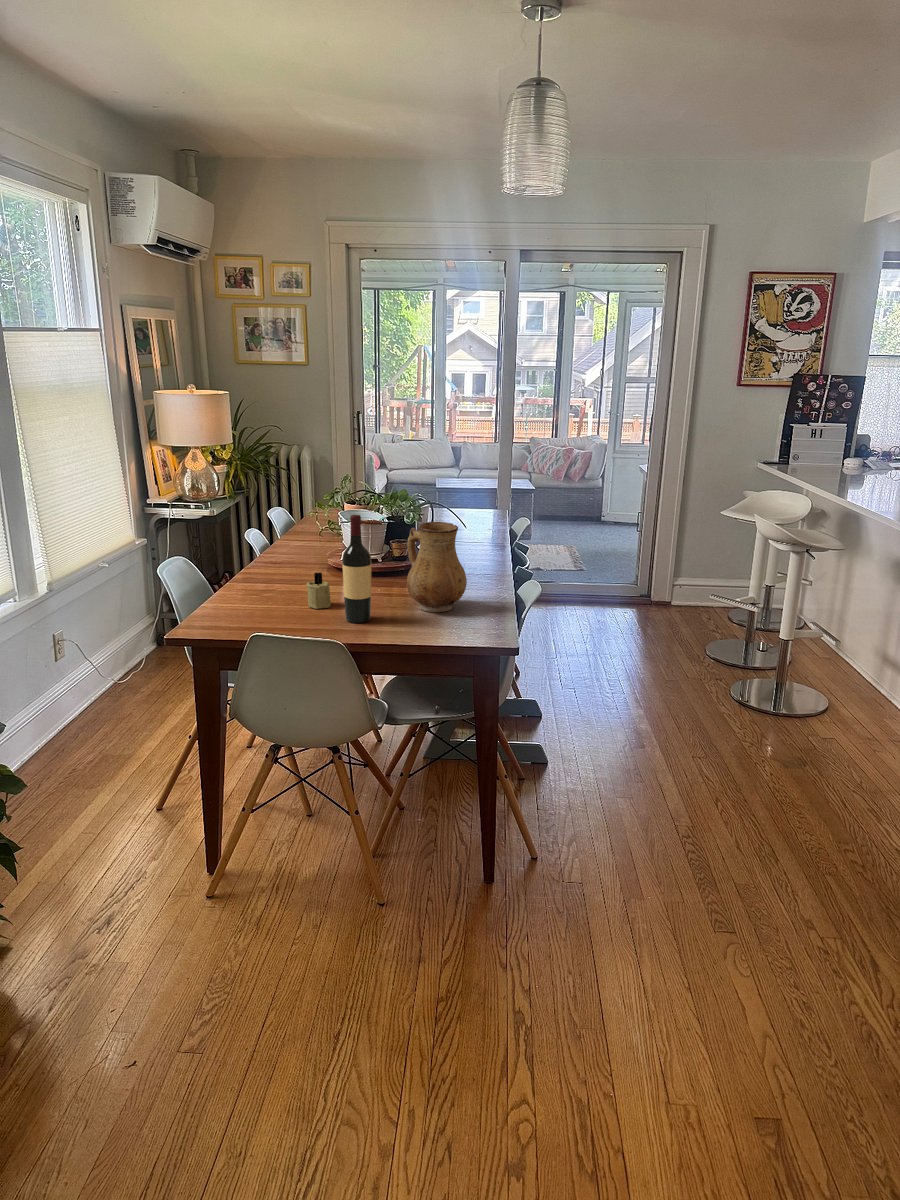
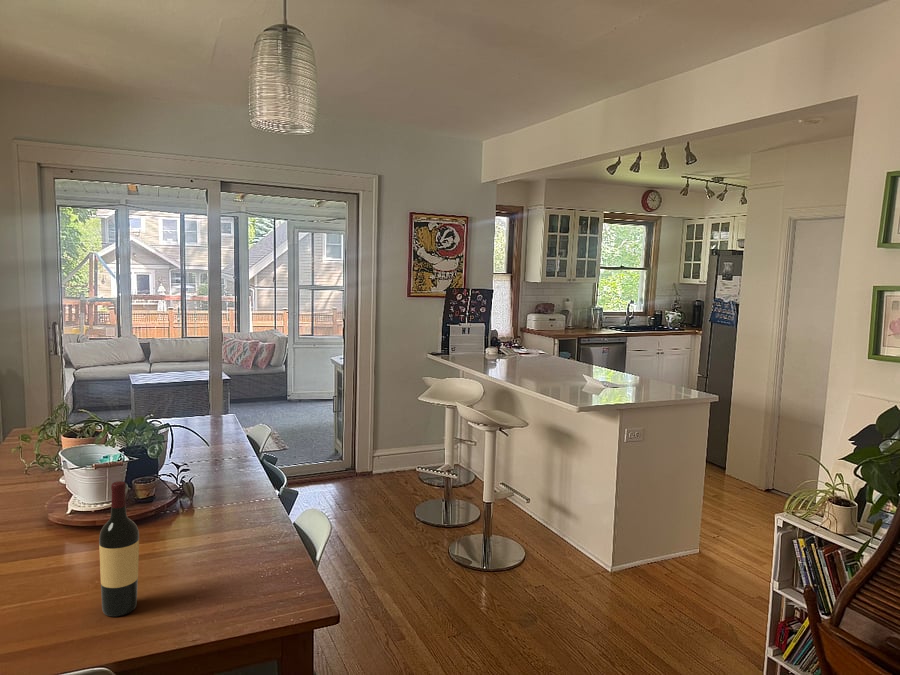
ceramic pitcher: present [407,522,467,612] -> none [173,469,249,576]
candle: present [306,573,331,609] -> none [38,551,73,601]

